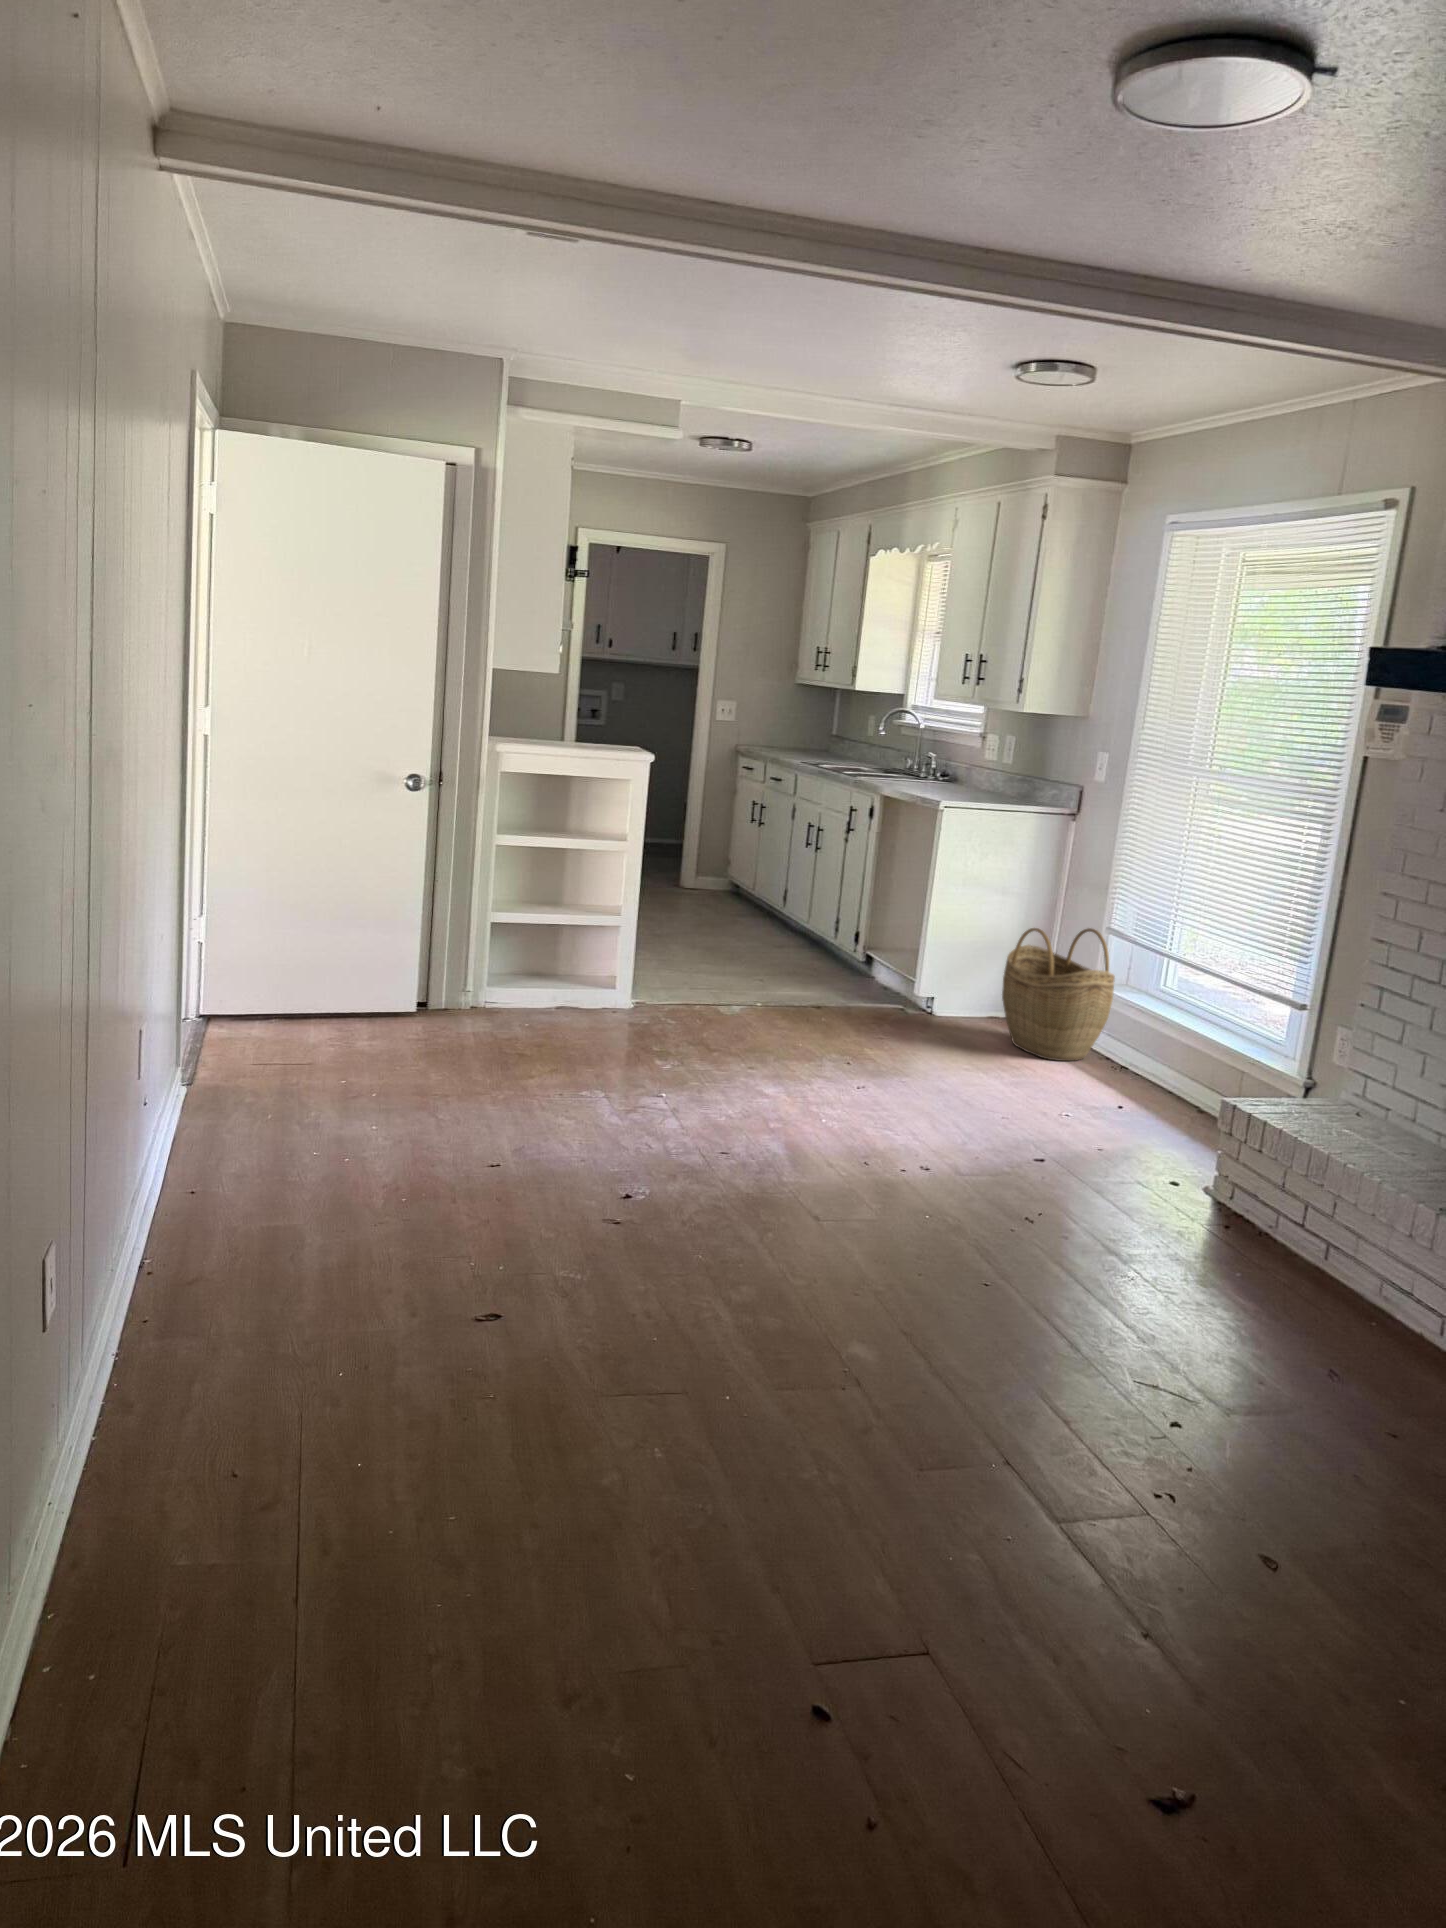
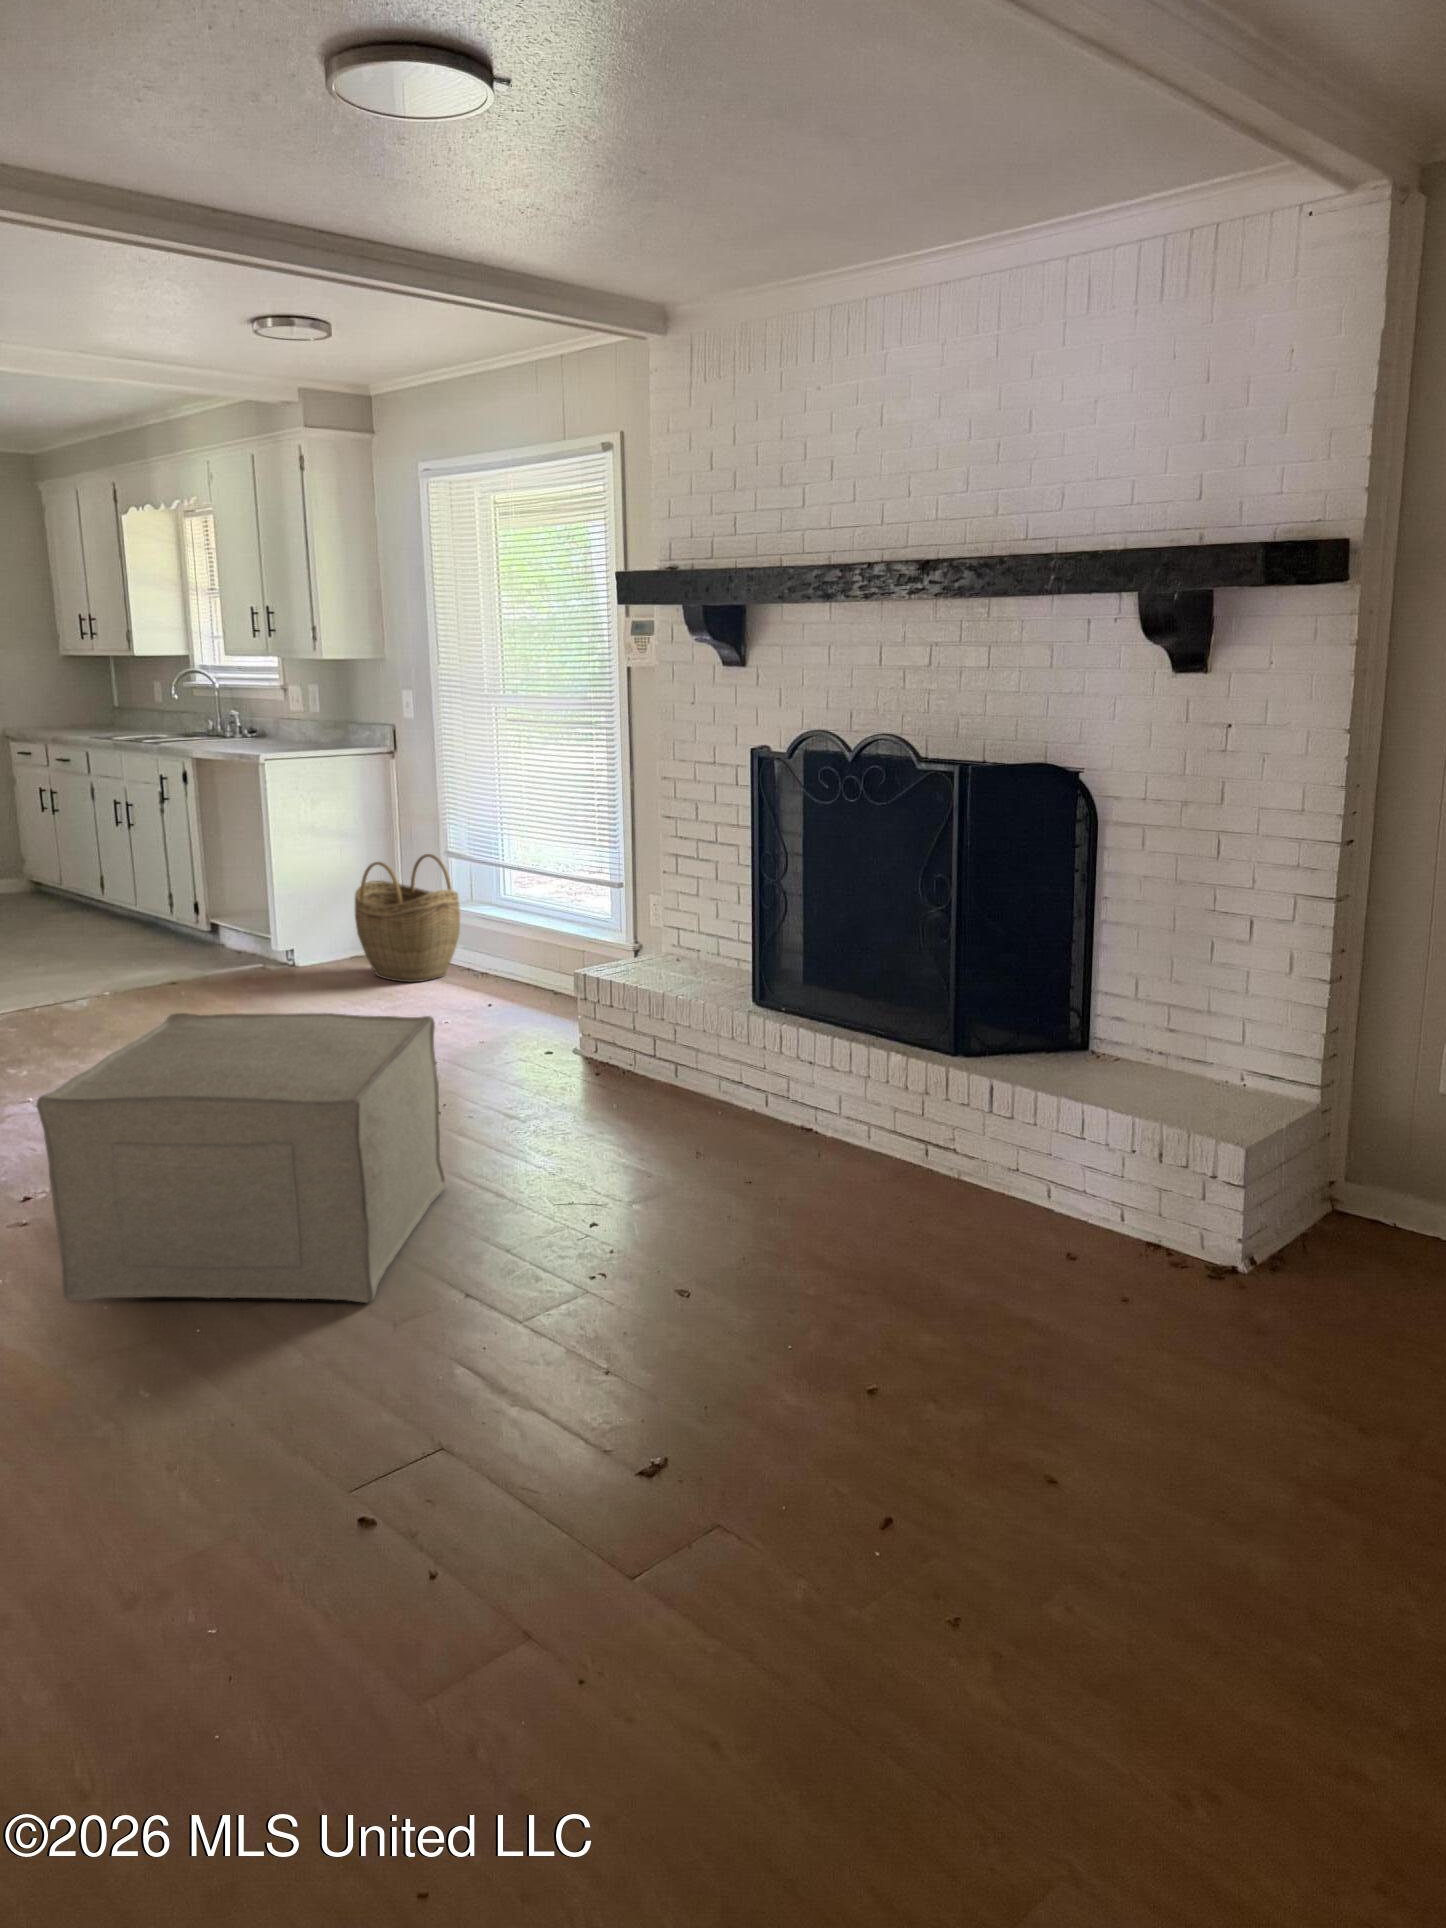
ottoman: none [623,1060,1043,1432] -> present [36,1013,445,1303]

